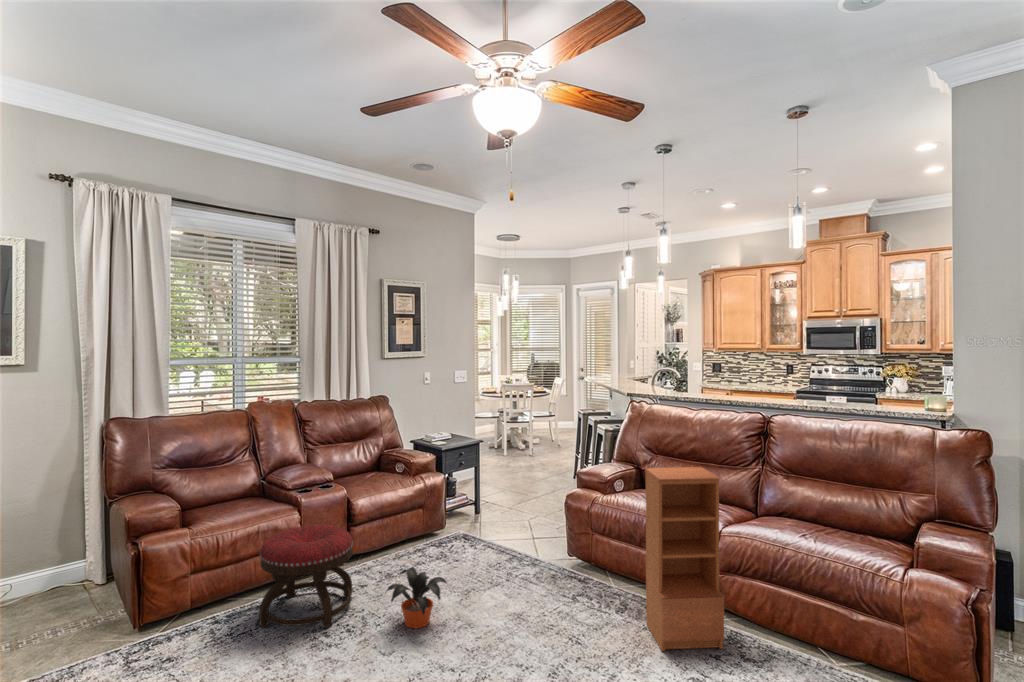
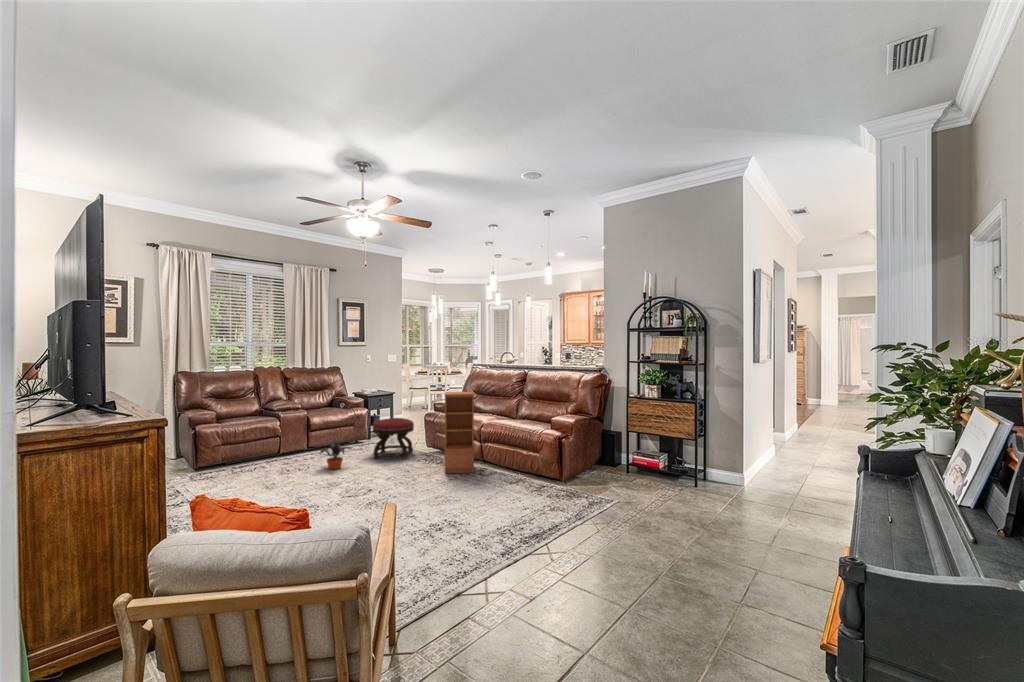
ottoman: present [259,524,353,628] -> present [373,418,414,459]

